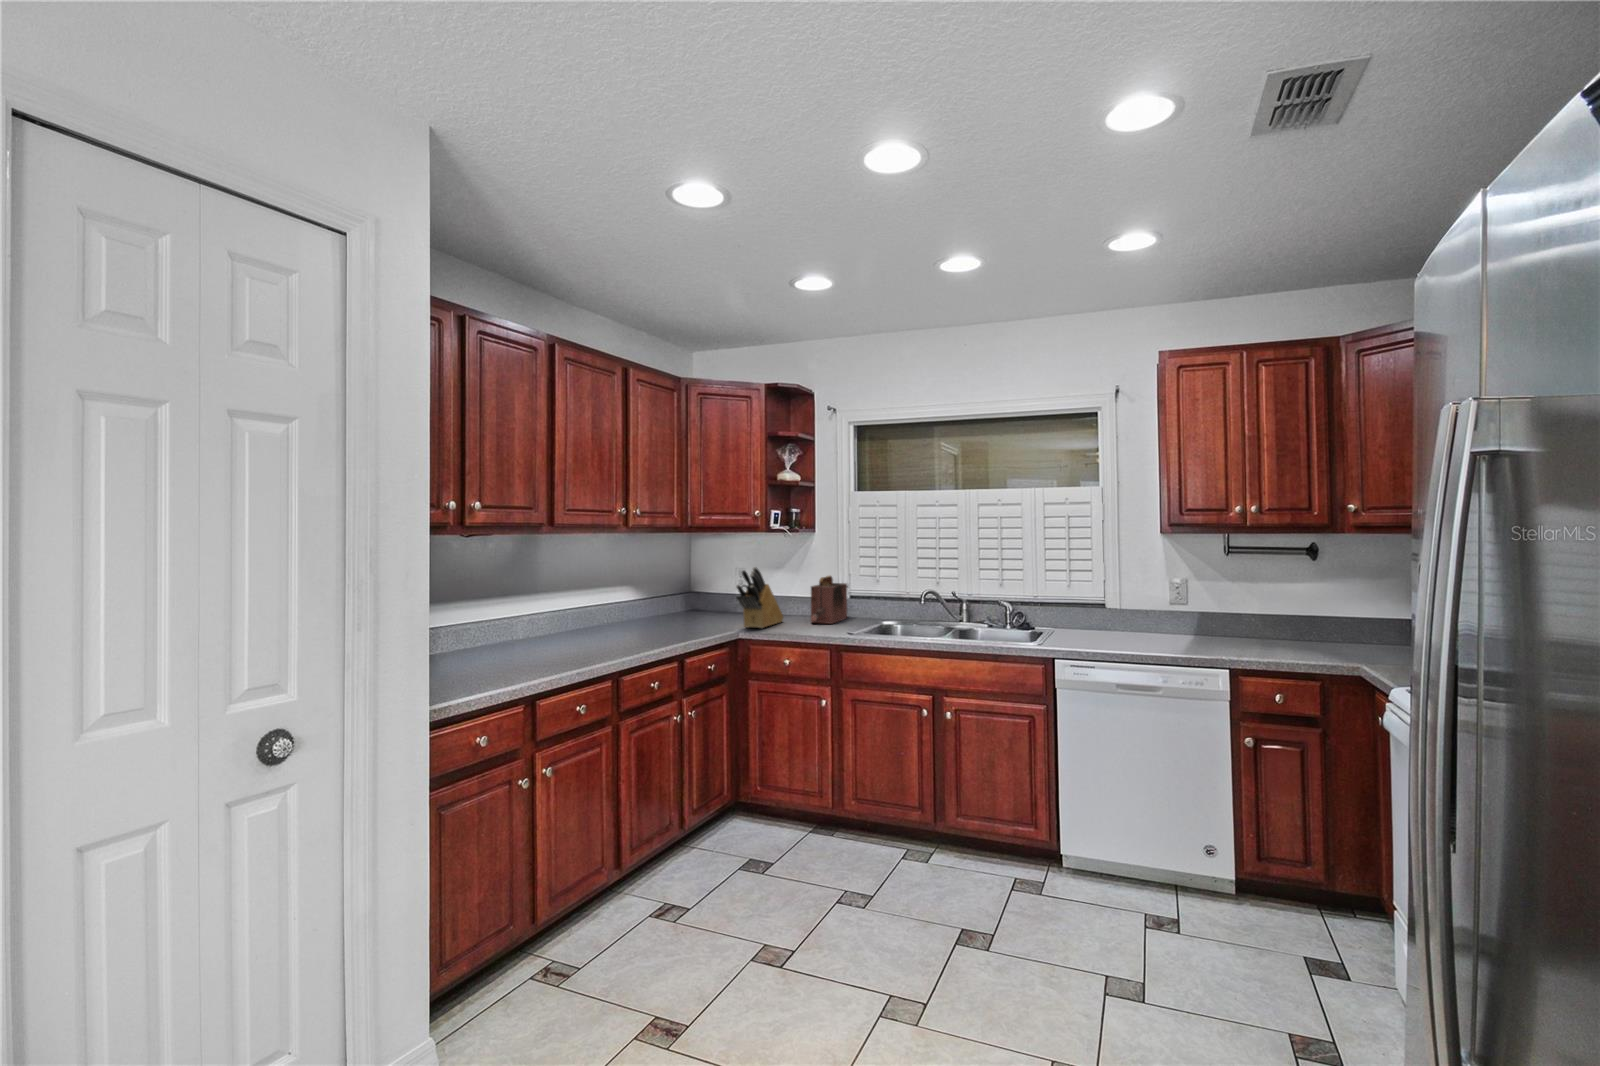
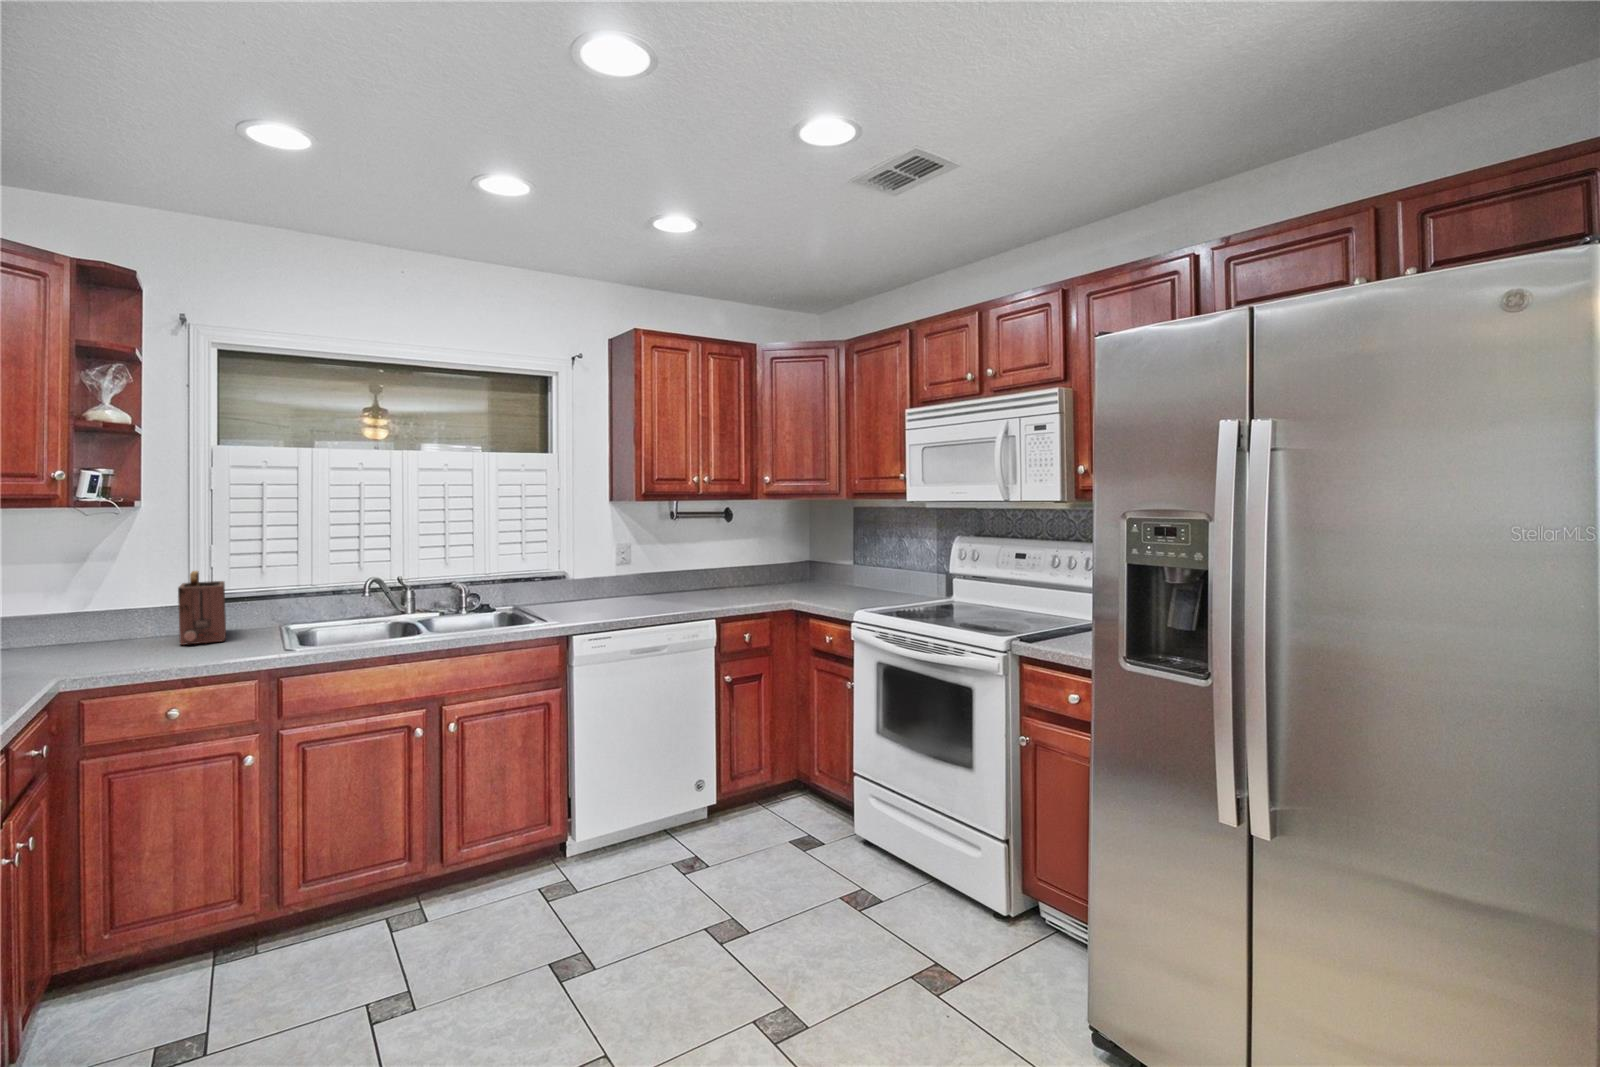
knife block: present [736,567,783,628] -> none [48,561,117,668]

